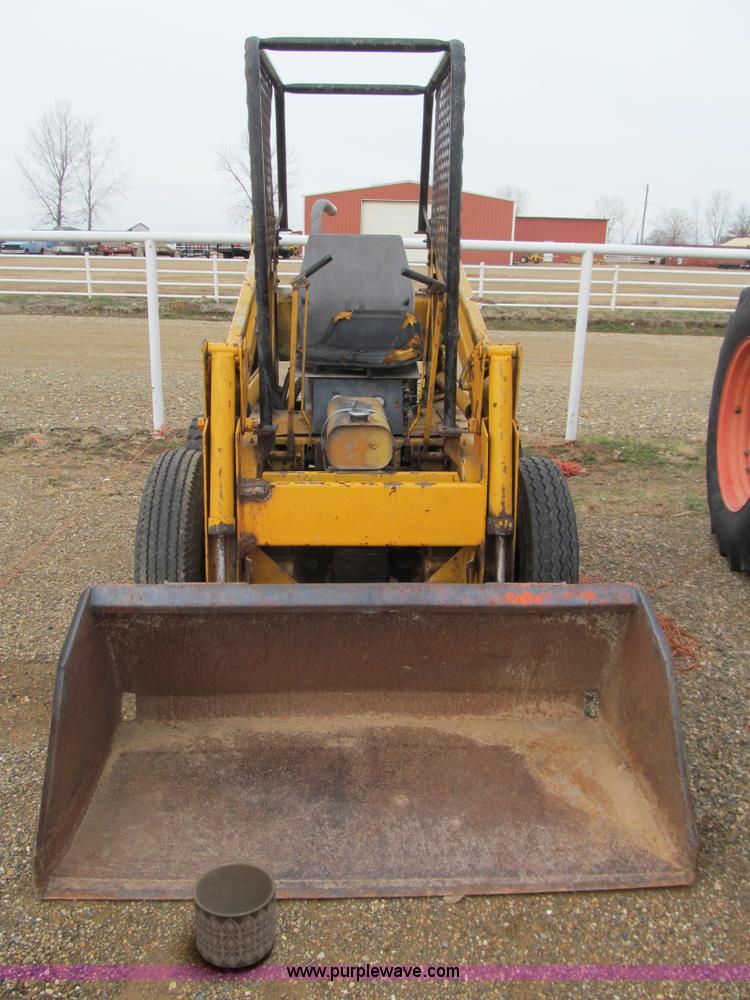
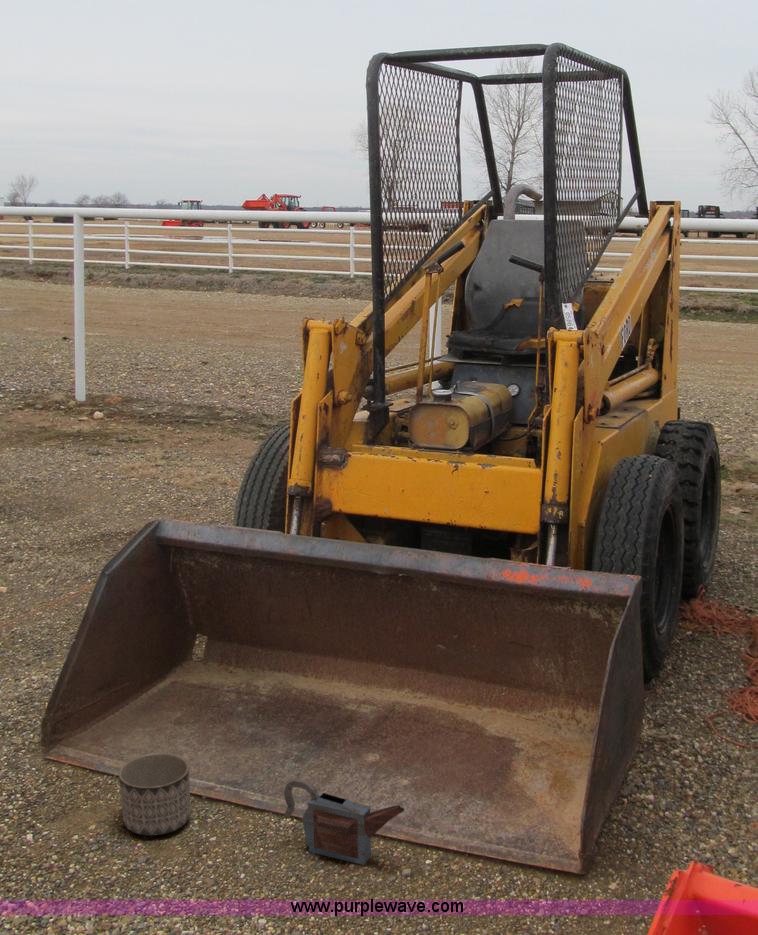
watering can: none [390,859,536,934] -> present [284,779,404,865]

